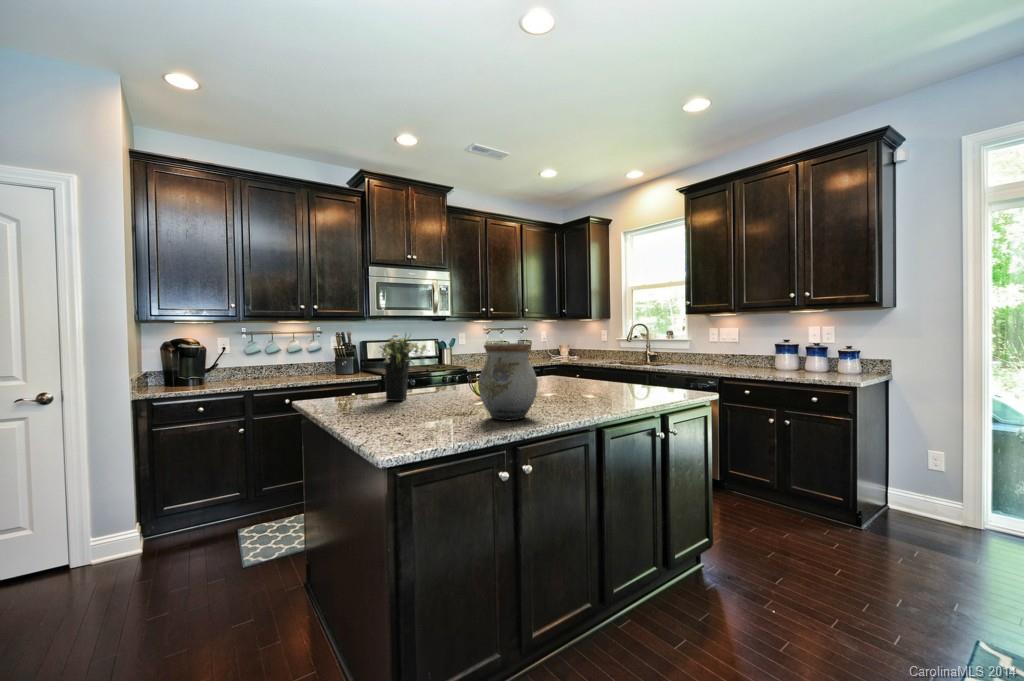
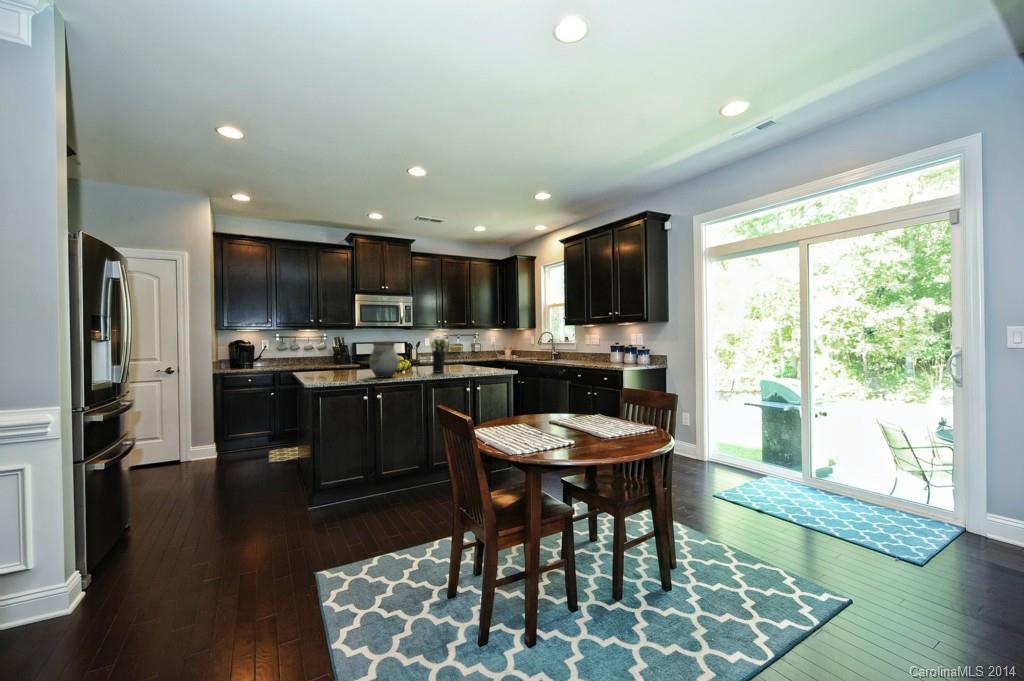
flower arrangement: present [380,334,426,401] -> present [431,336,454,373]

